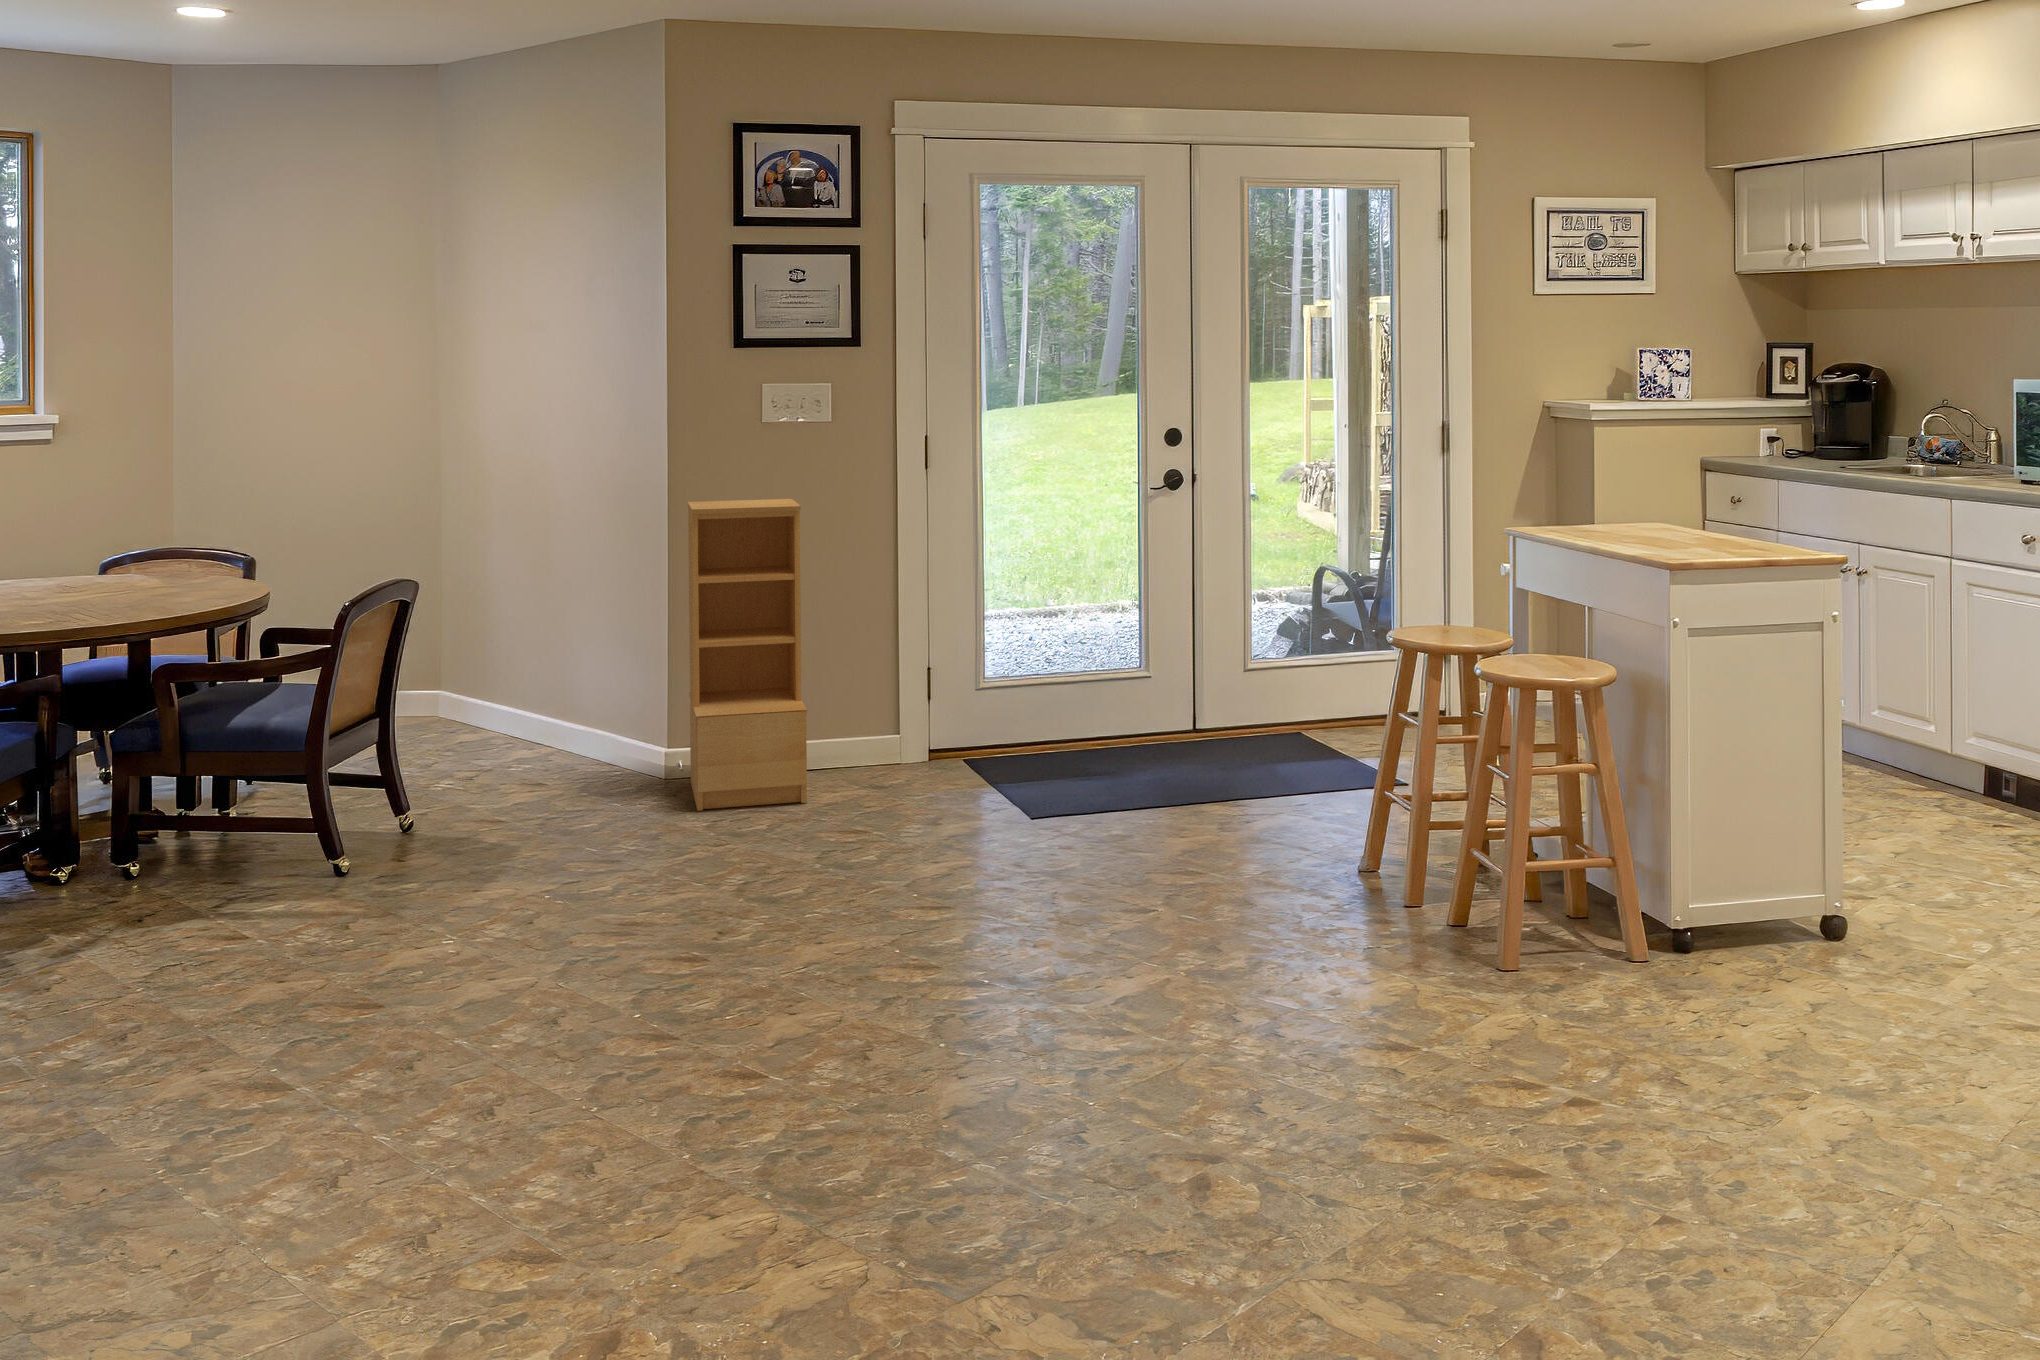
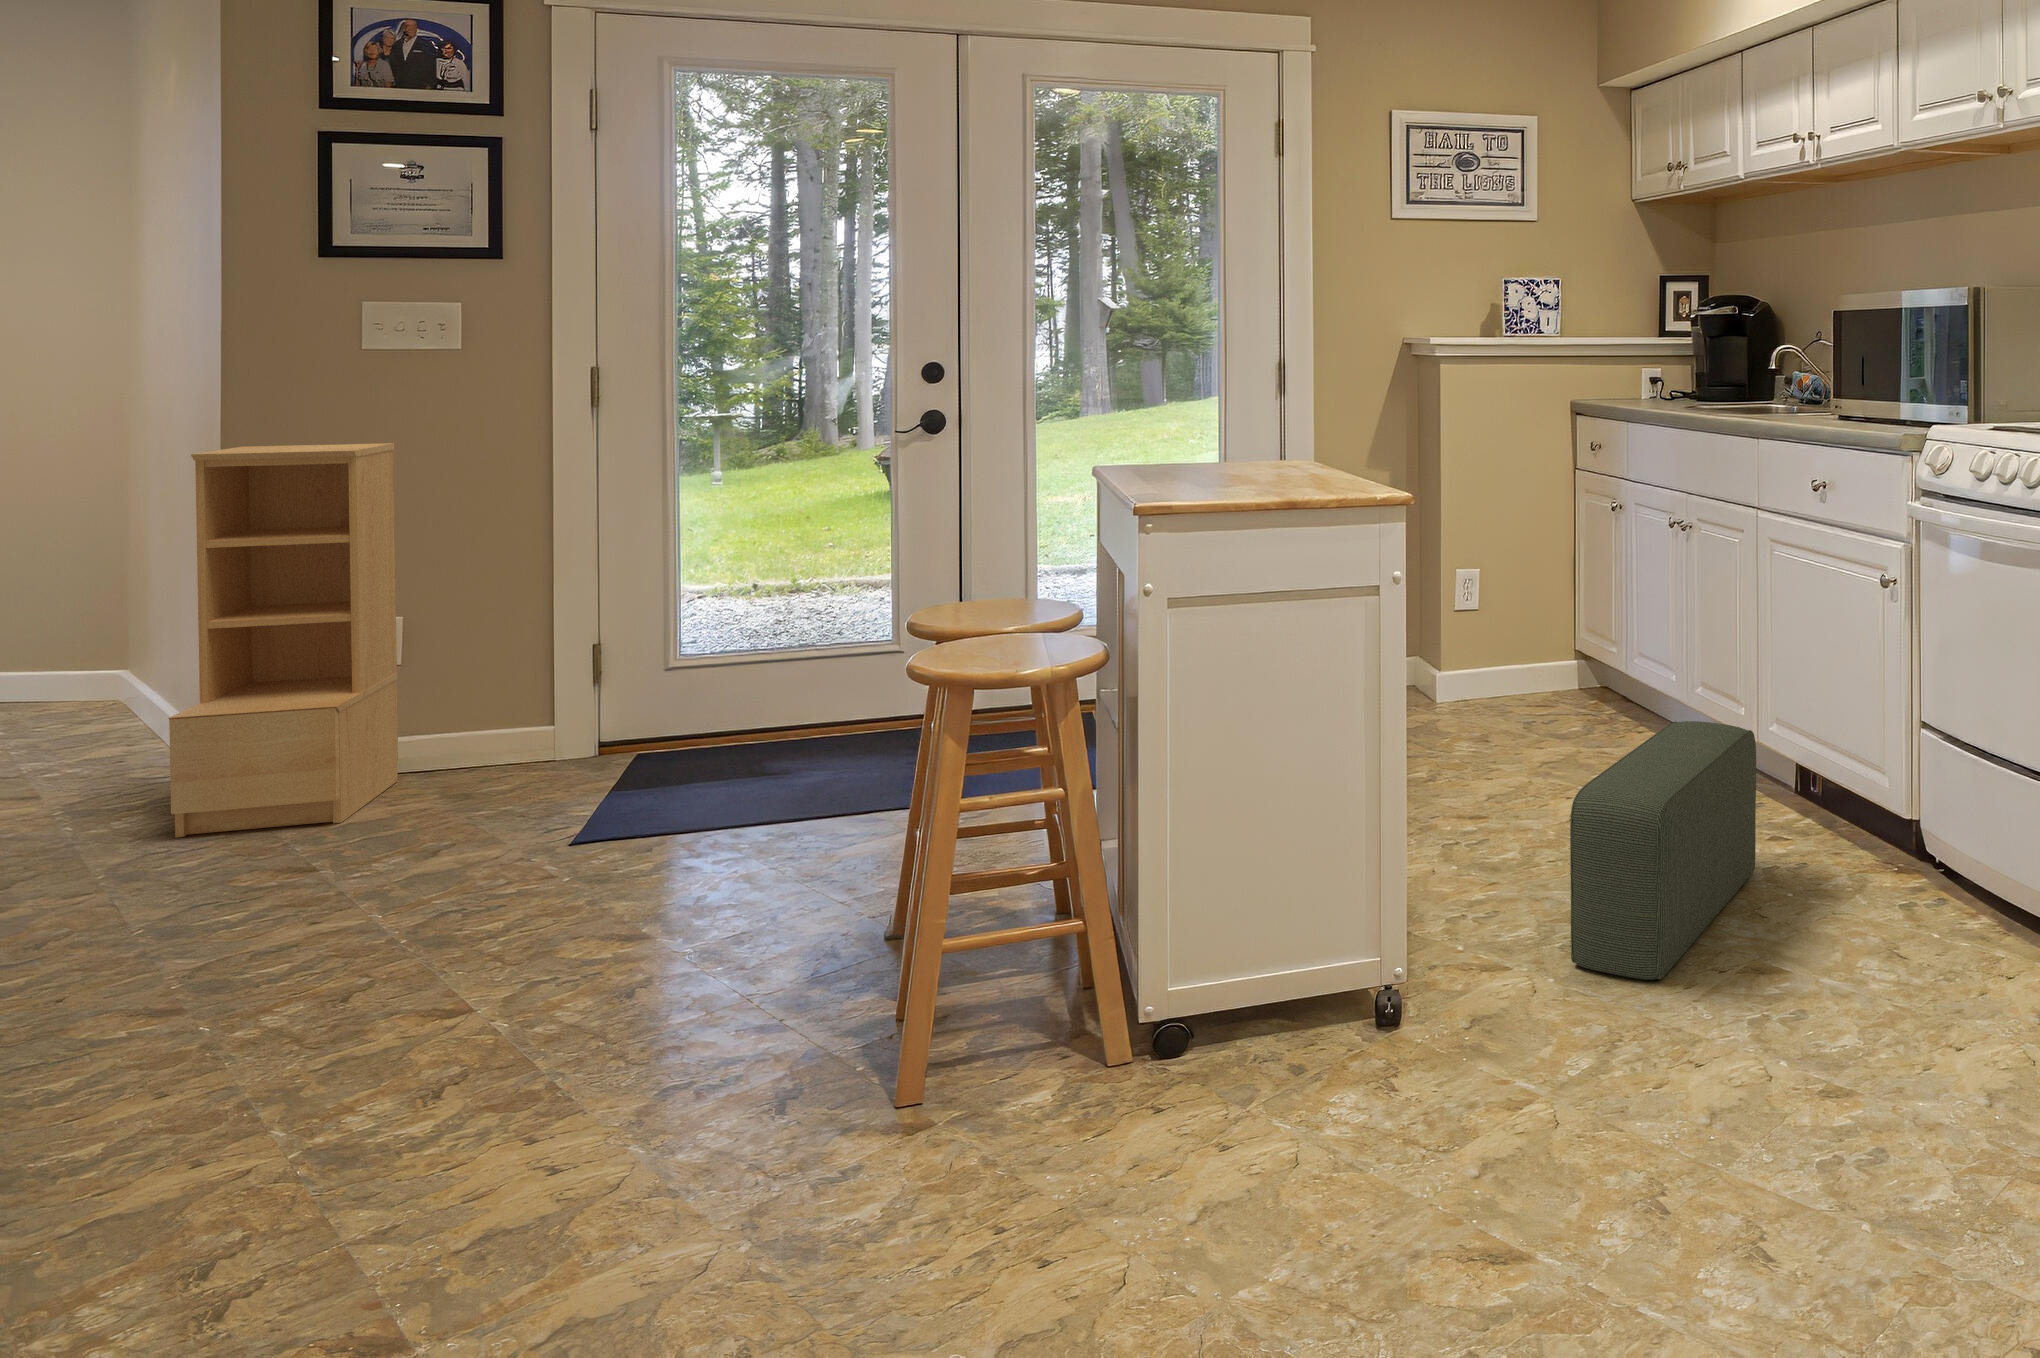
pouf: none [1910,727,2005,909] -> present [1570,721,1756,980]

